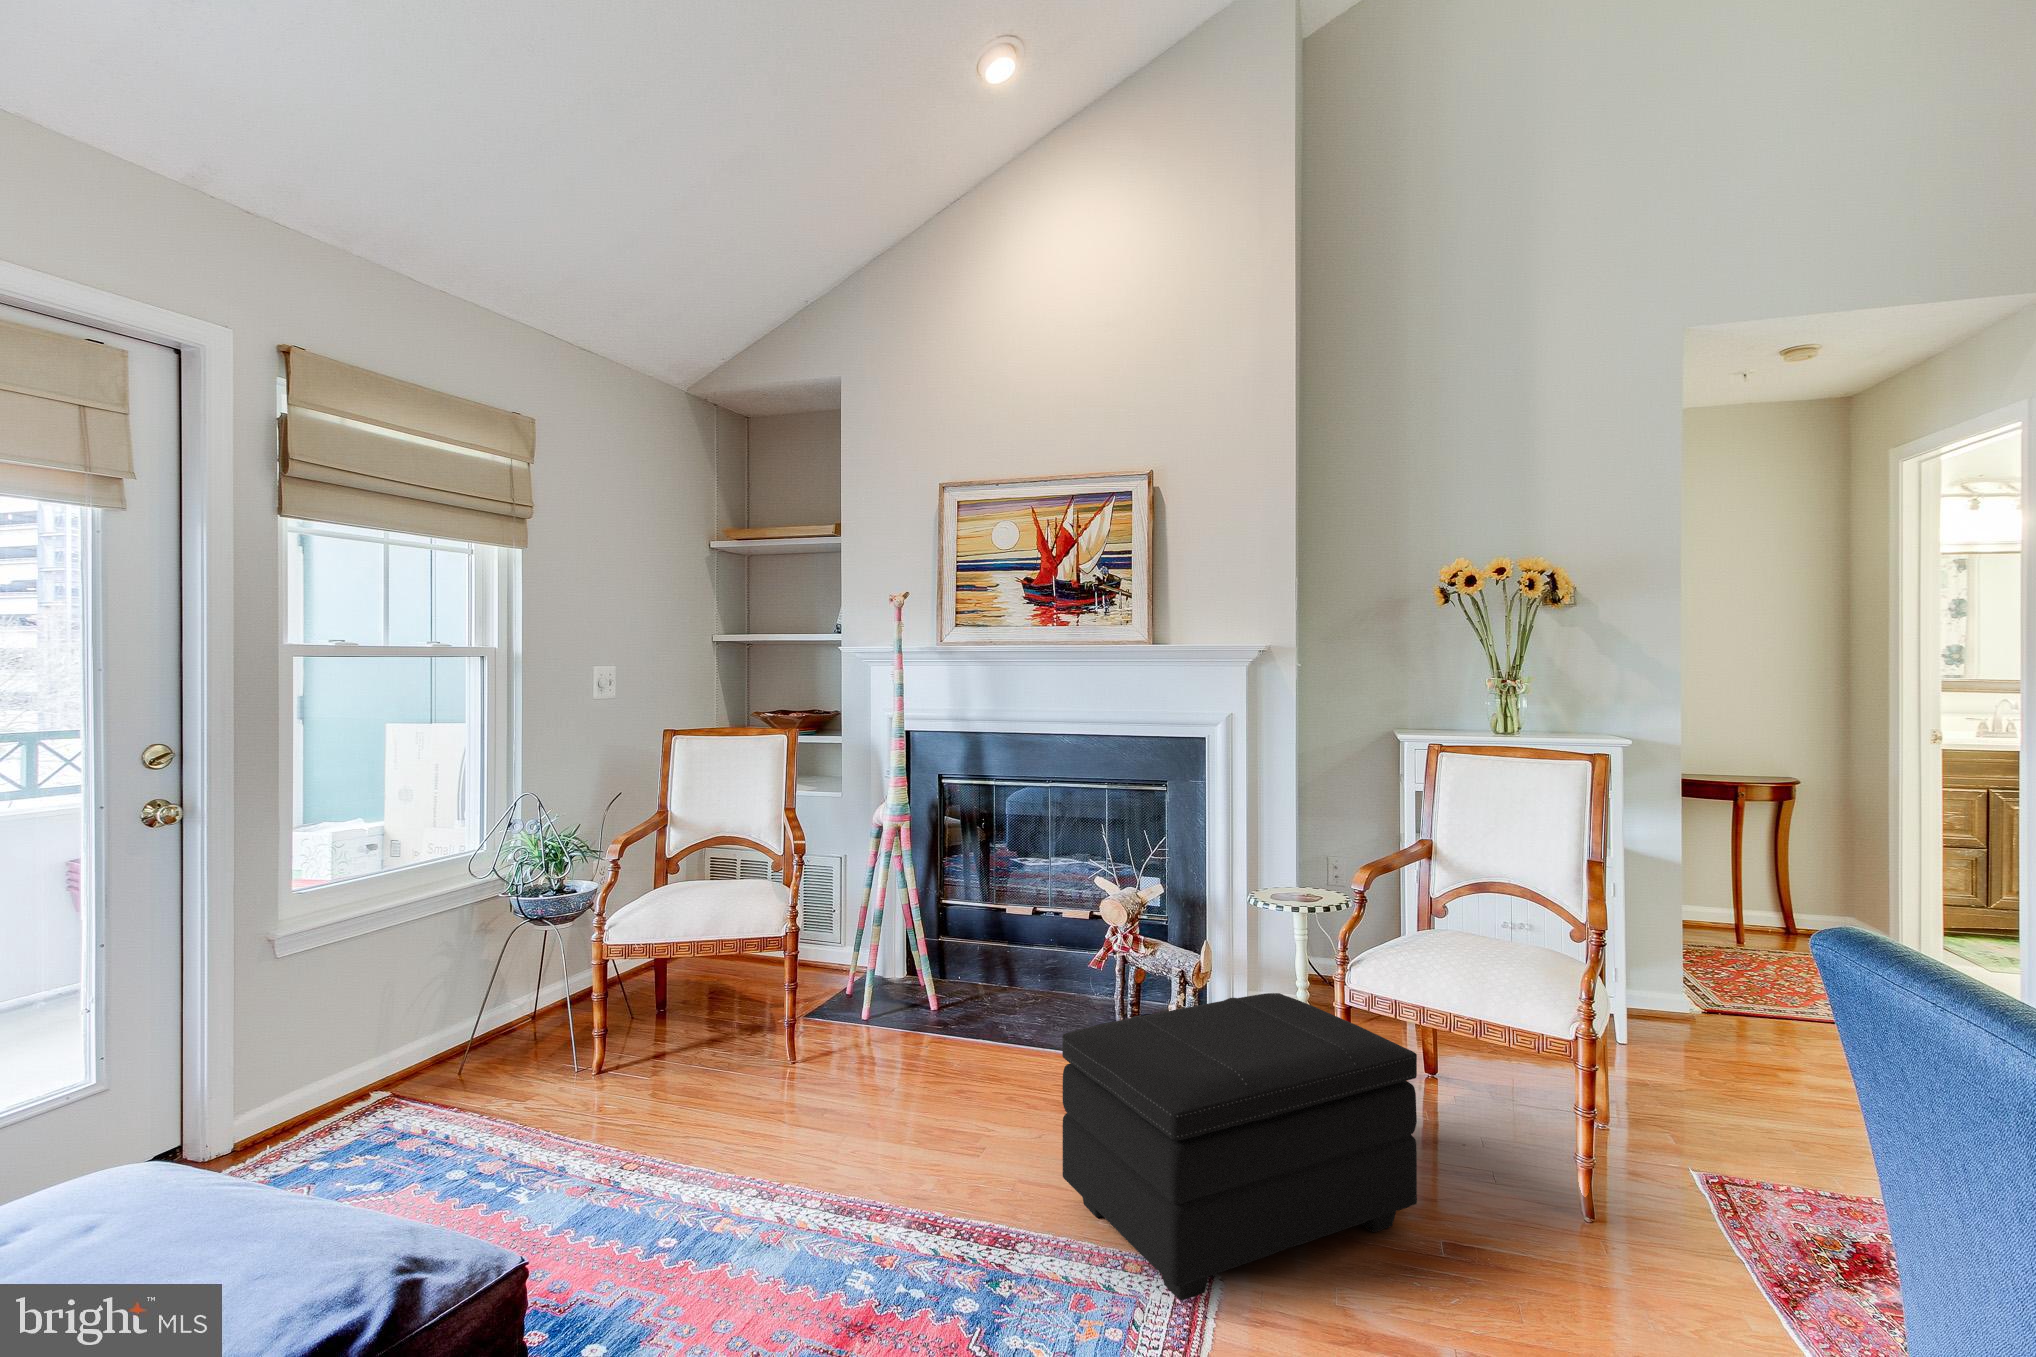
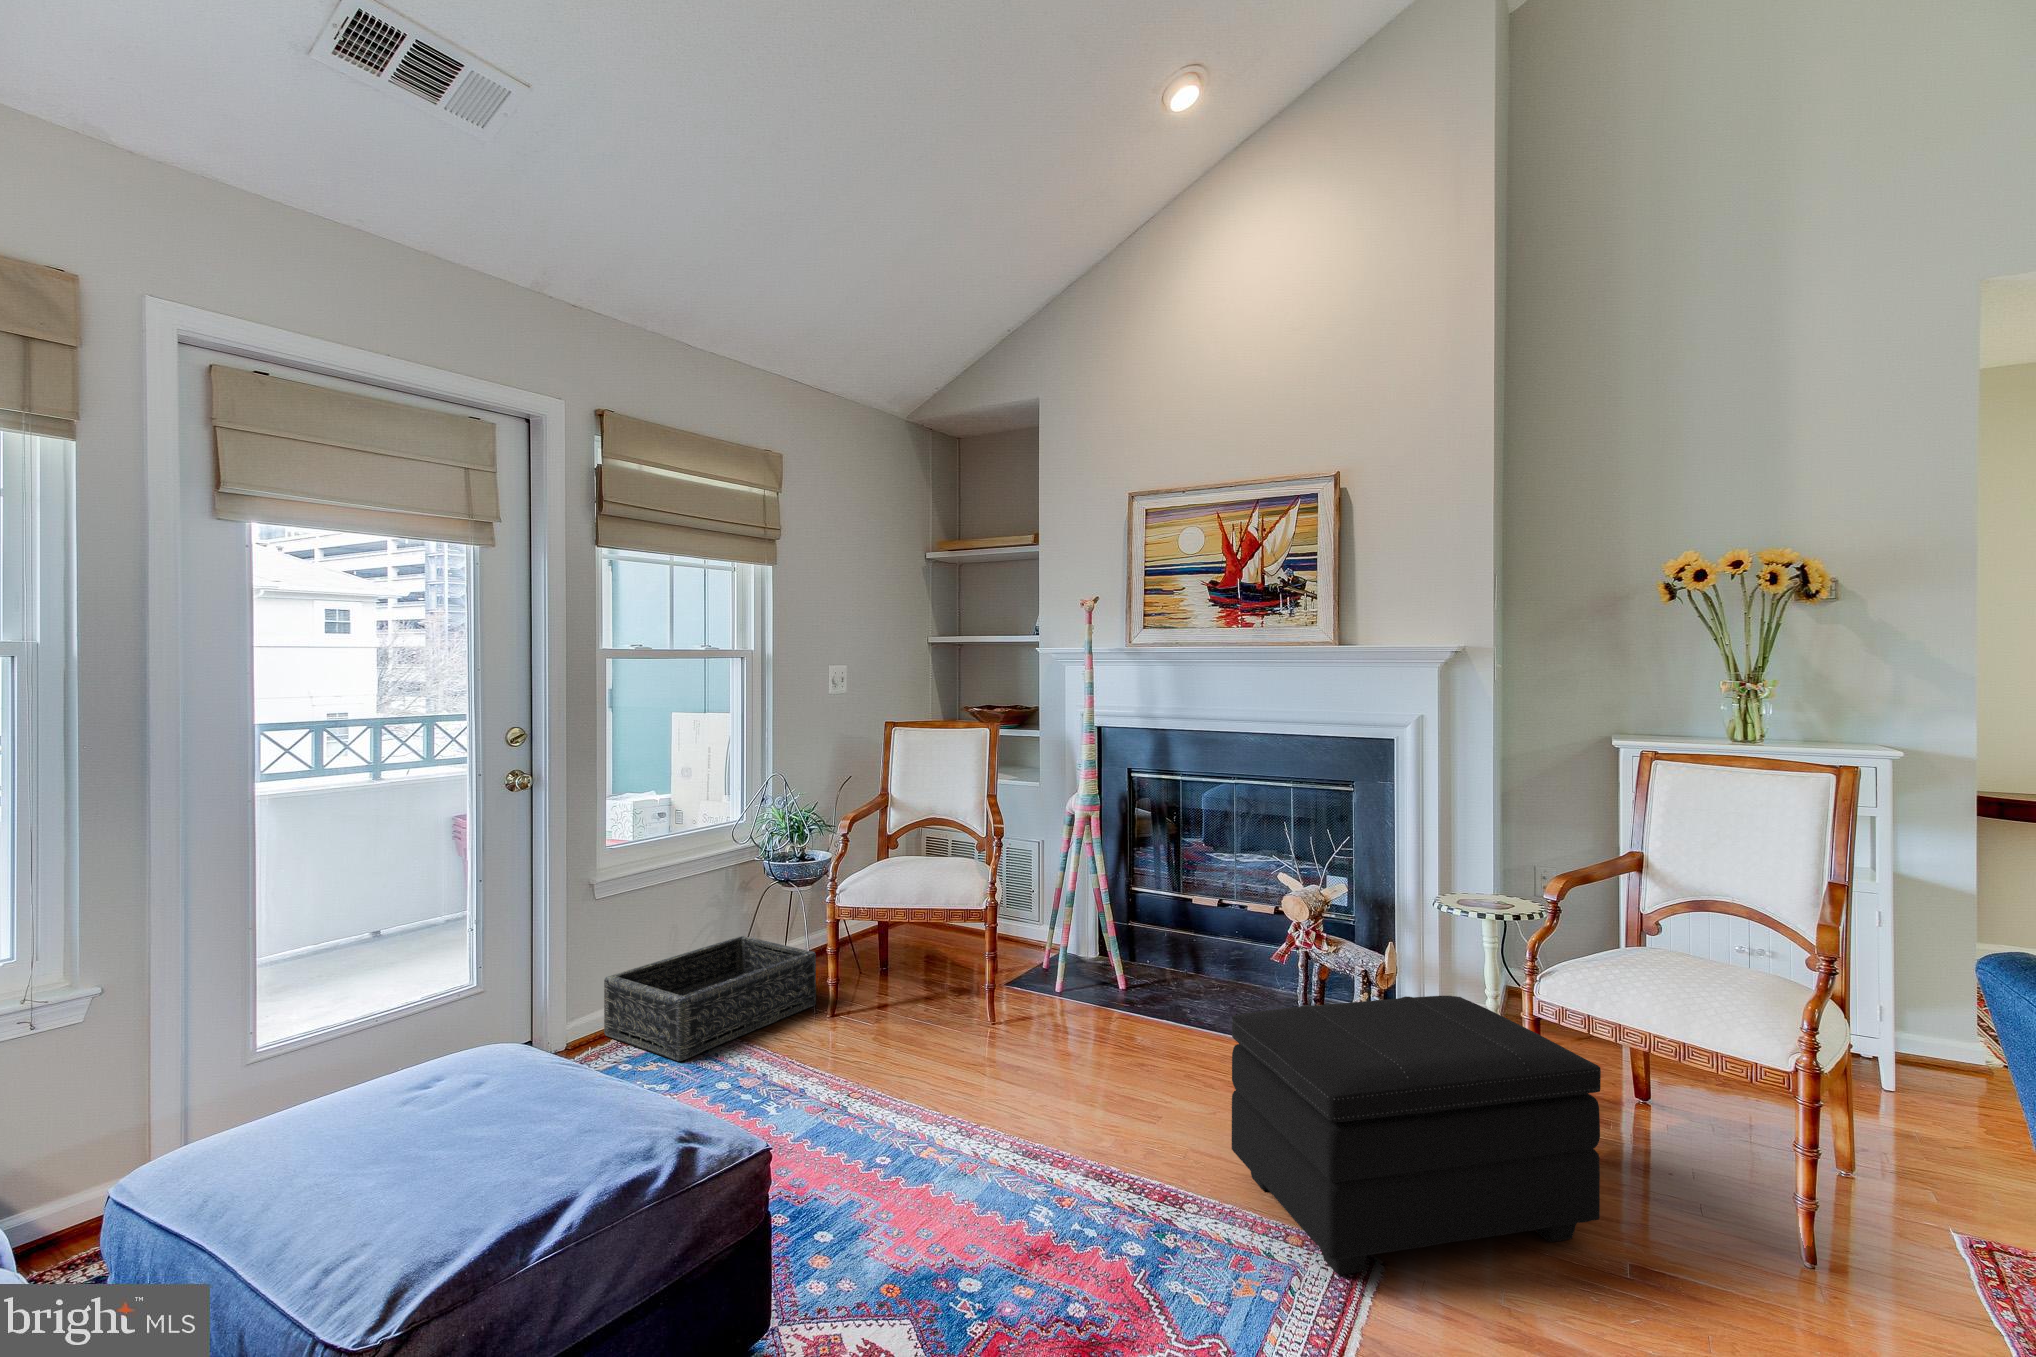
basket: none [293,986,578,1149] -> present [604,936,816,1062]

